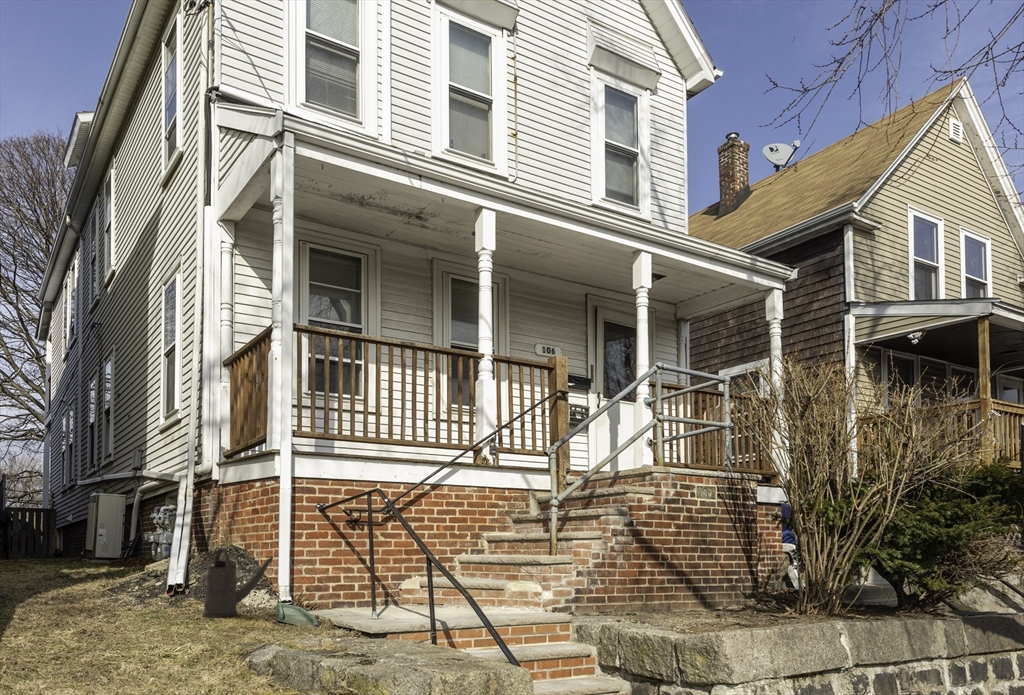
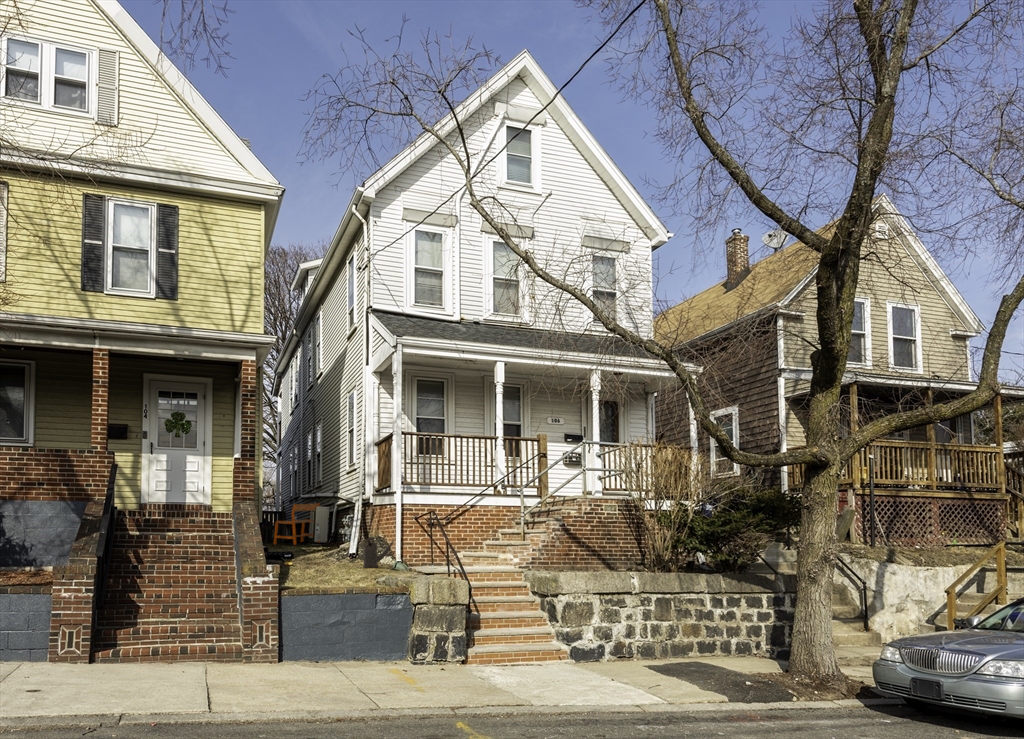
bench: none [14,491,107,567] -> present [274,503,320,545]

